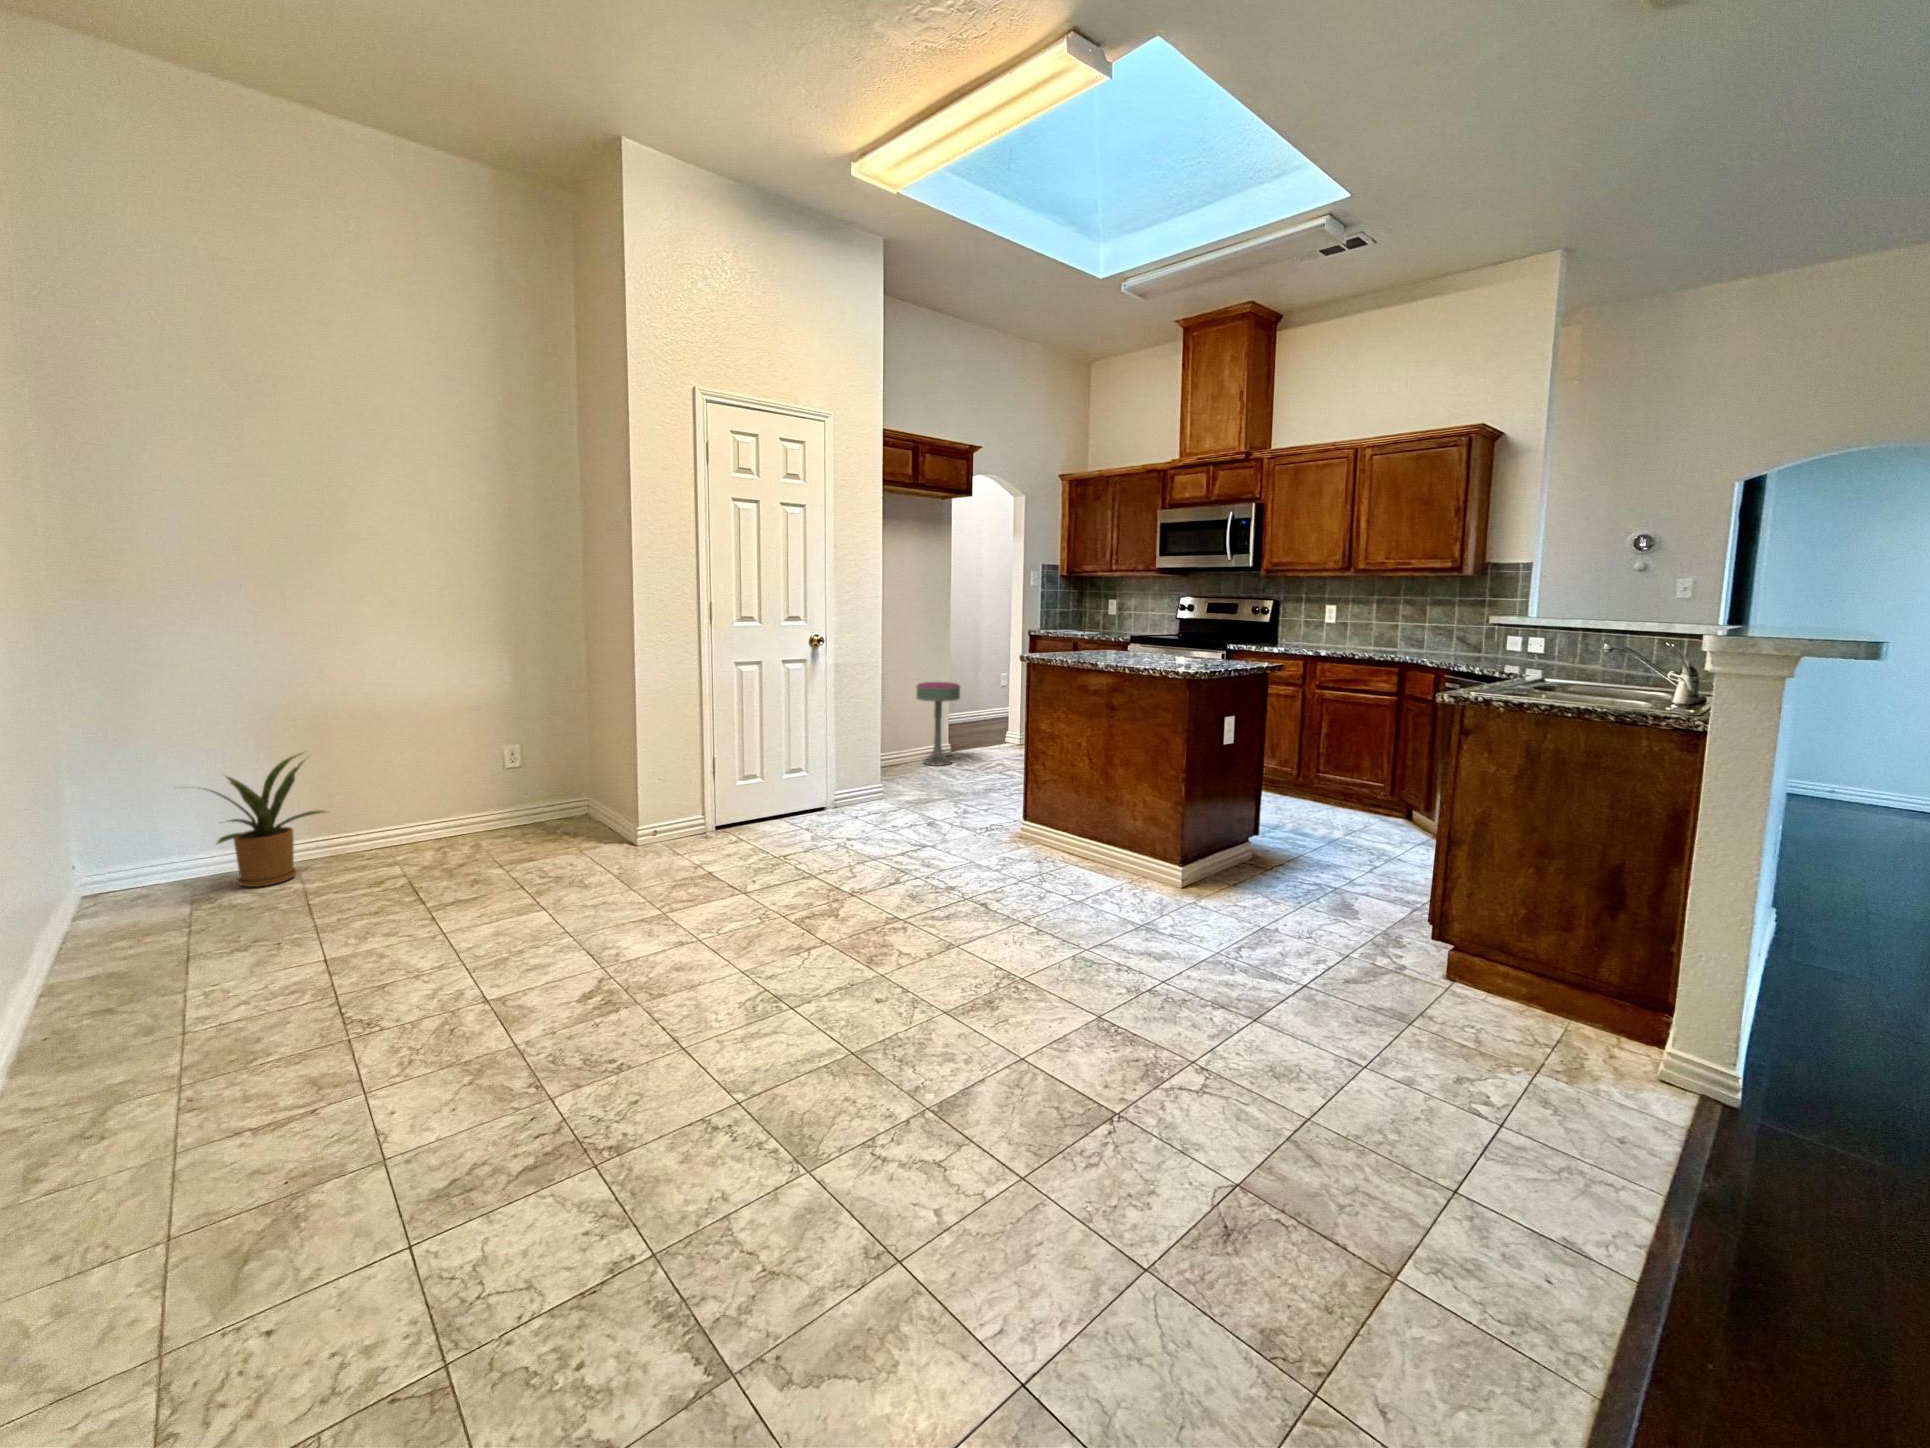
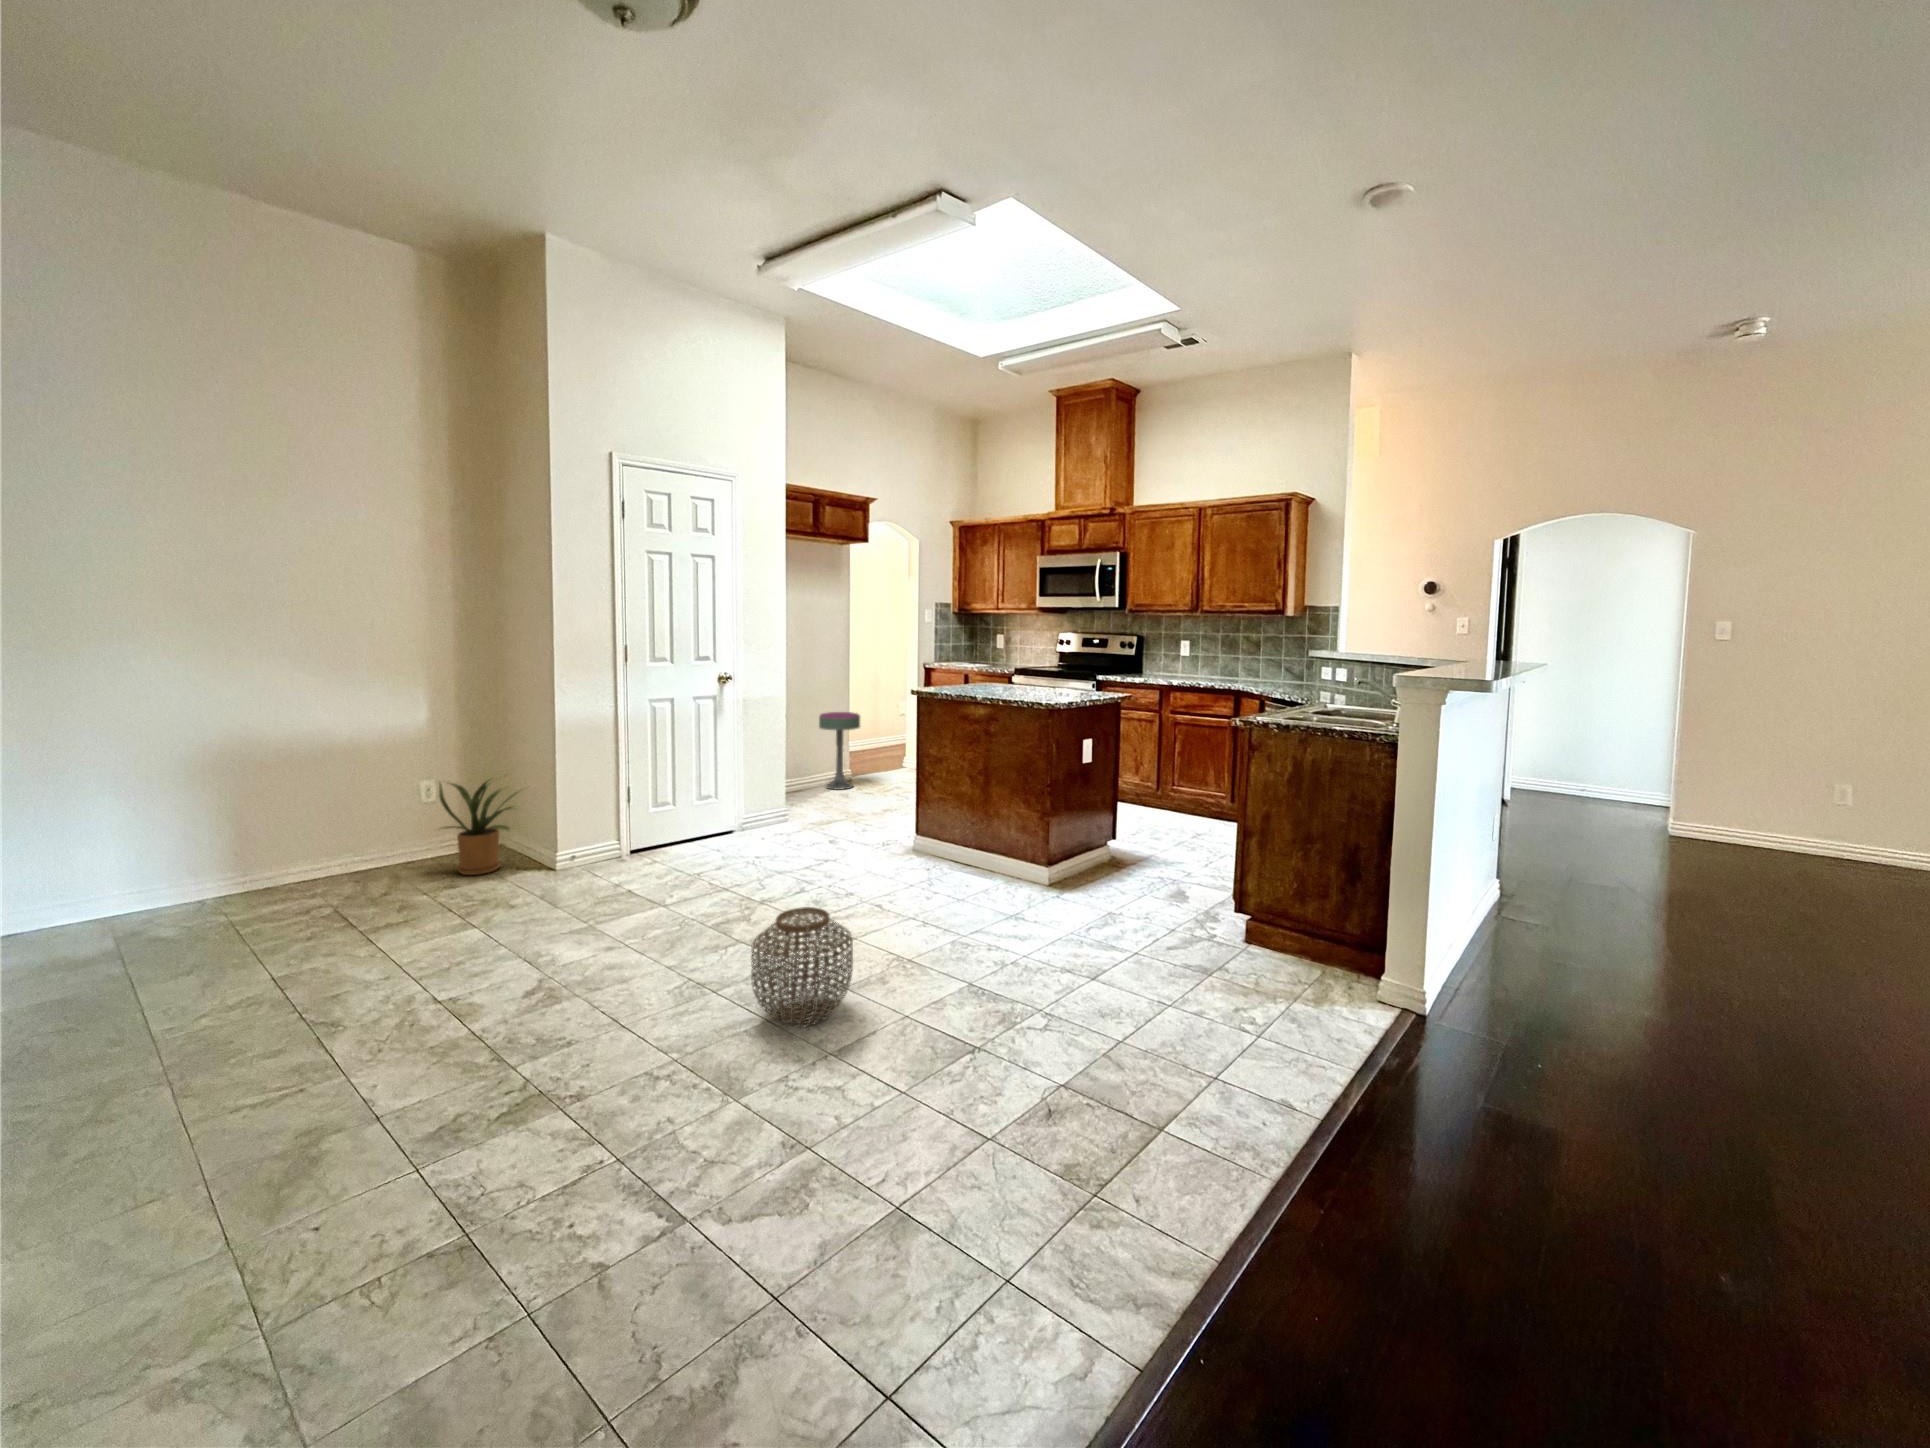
house plant: present [205,753,325,887] -> present [438,780,523,875]
woven basket: none [832,915,955,1065] -> present [751,907,853,1027]

